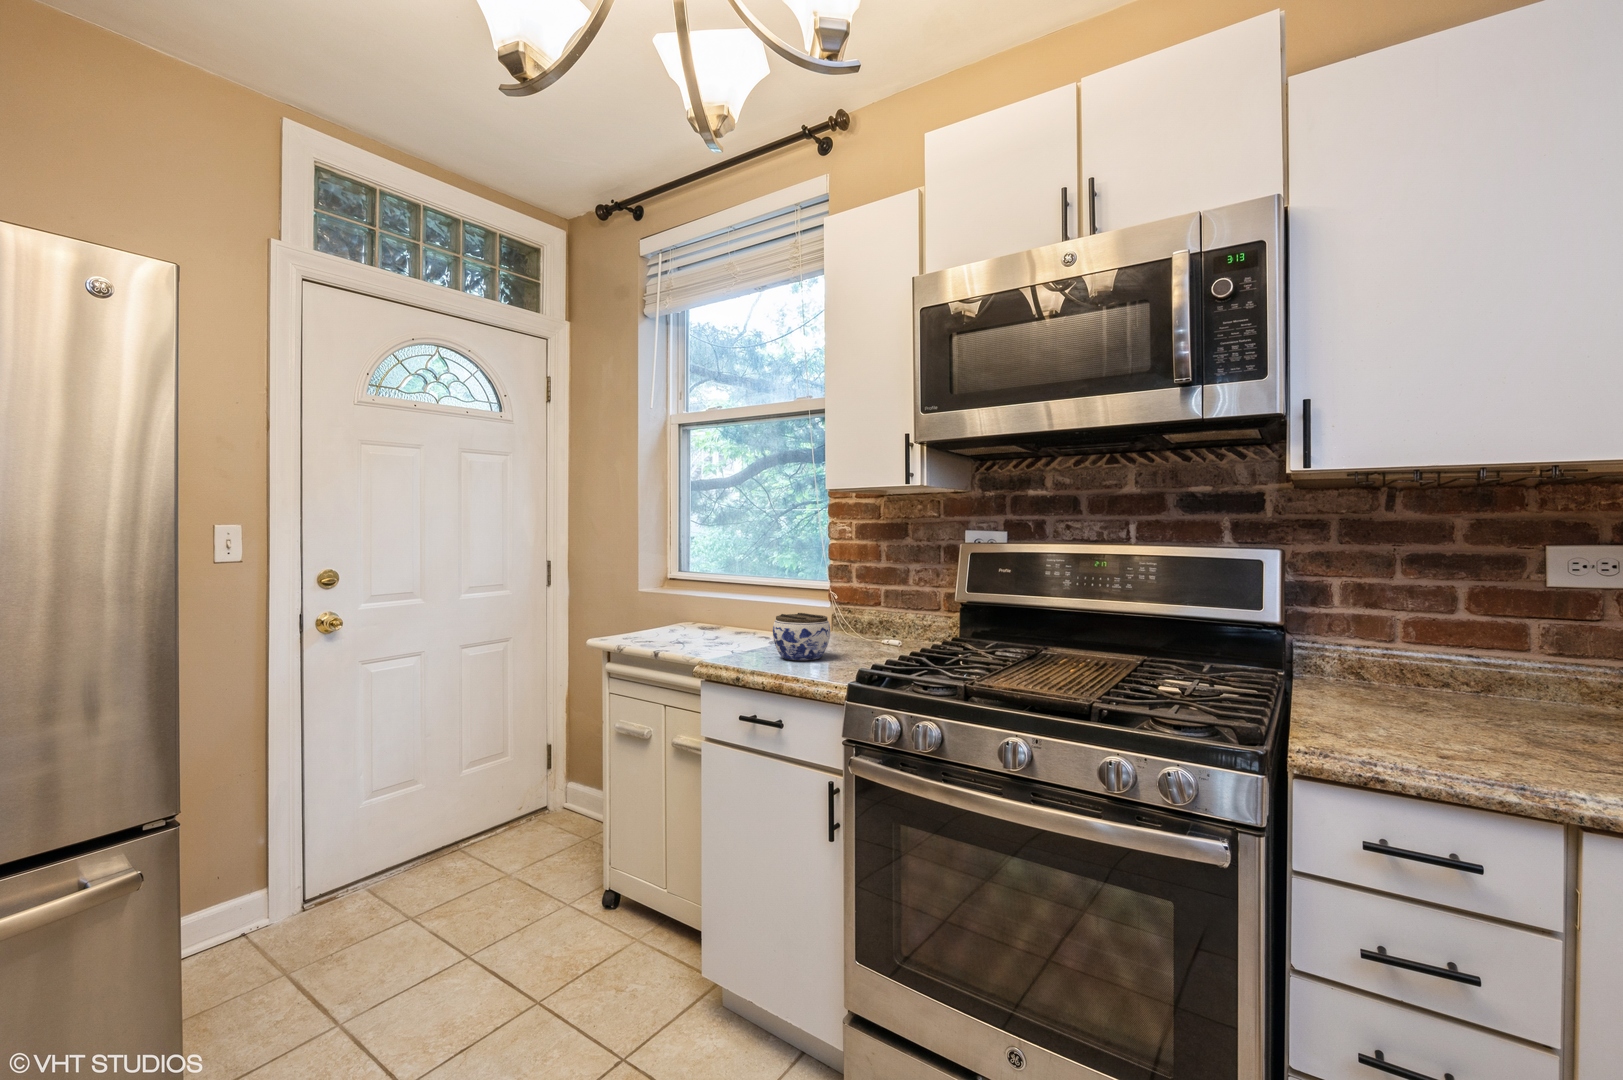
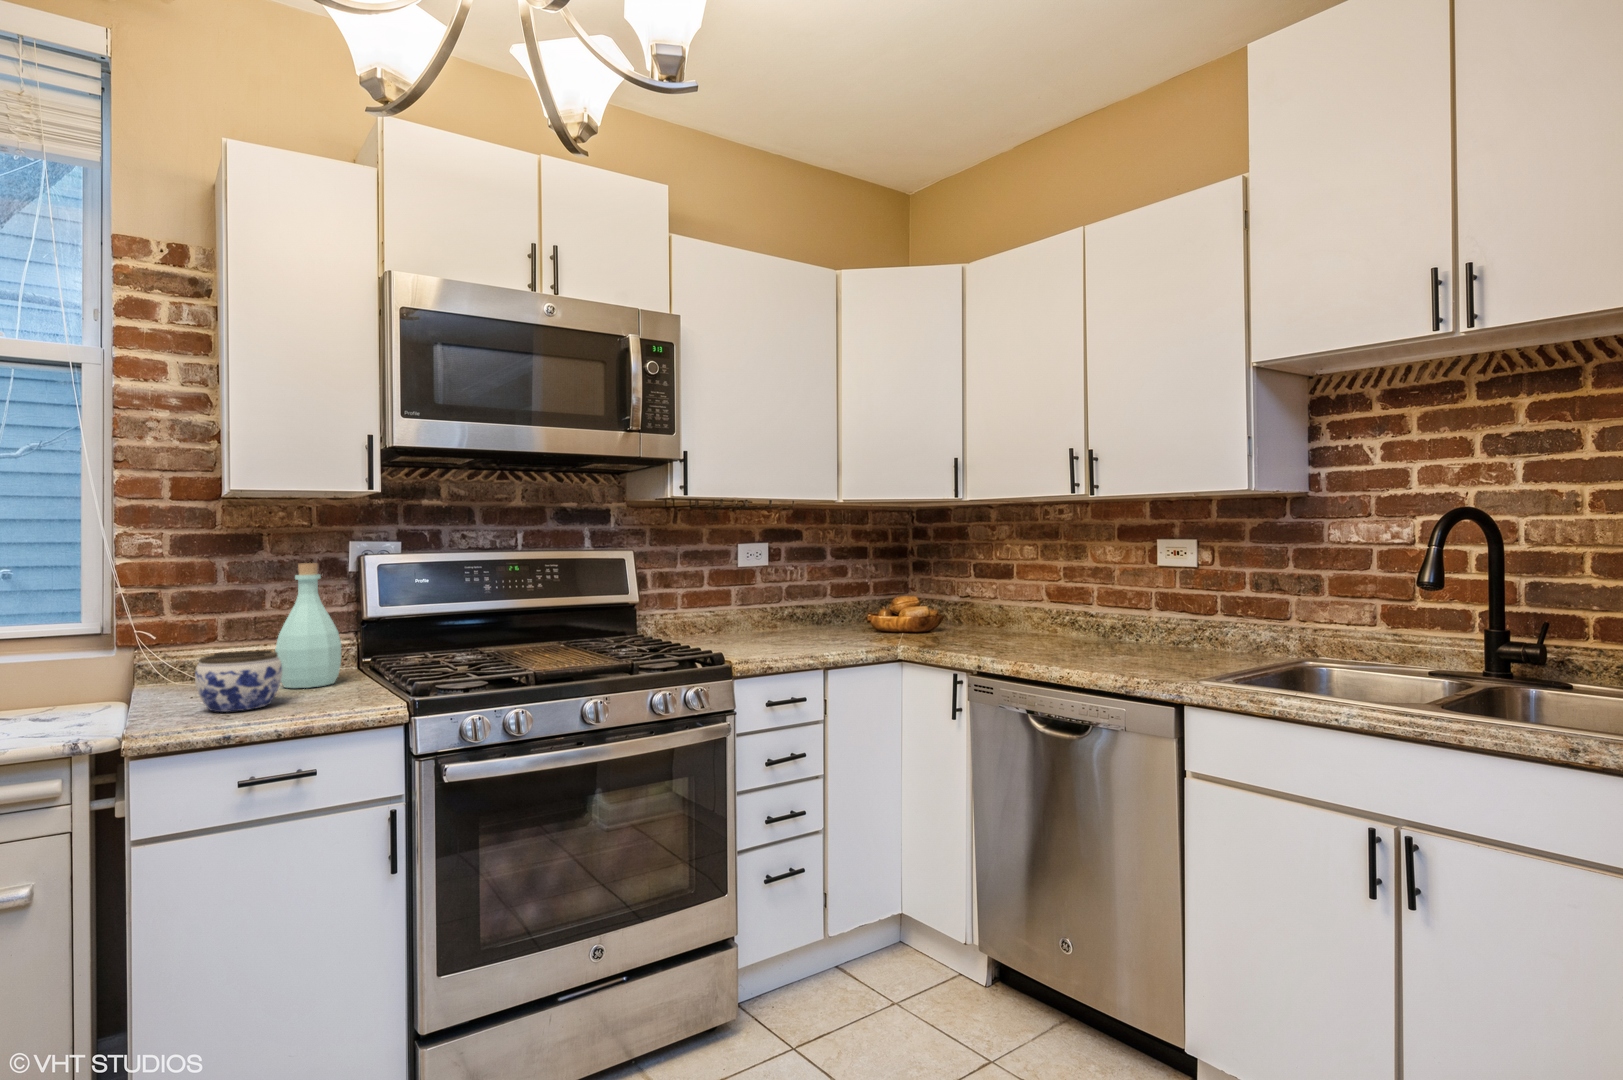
bottle: none [863,548,912,654] -> present [275,563,341,688]

